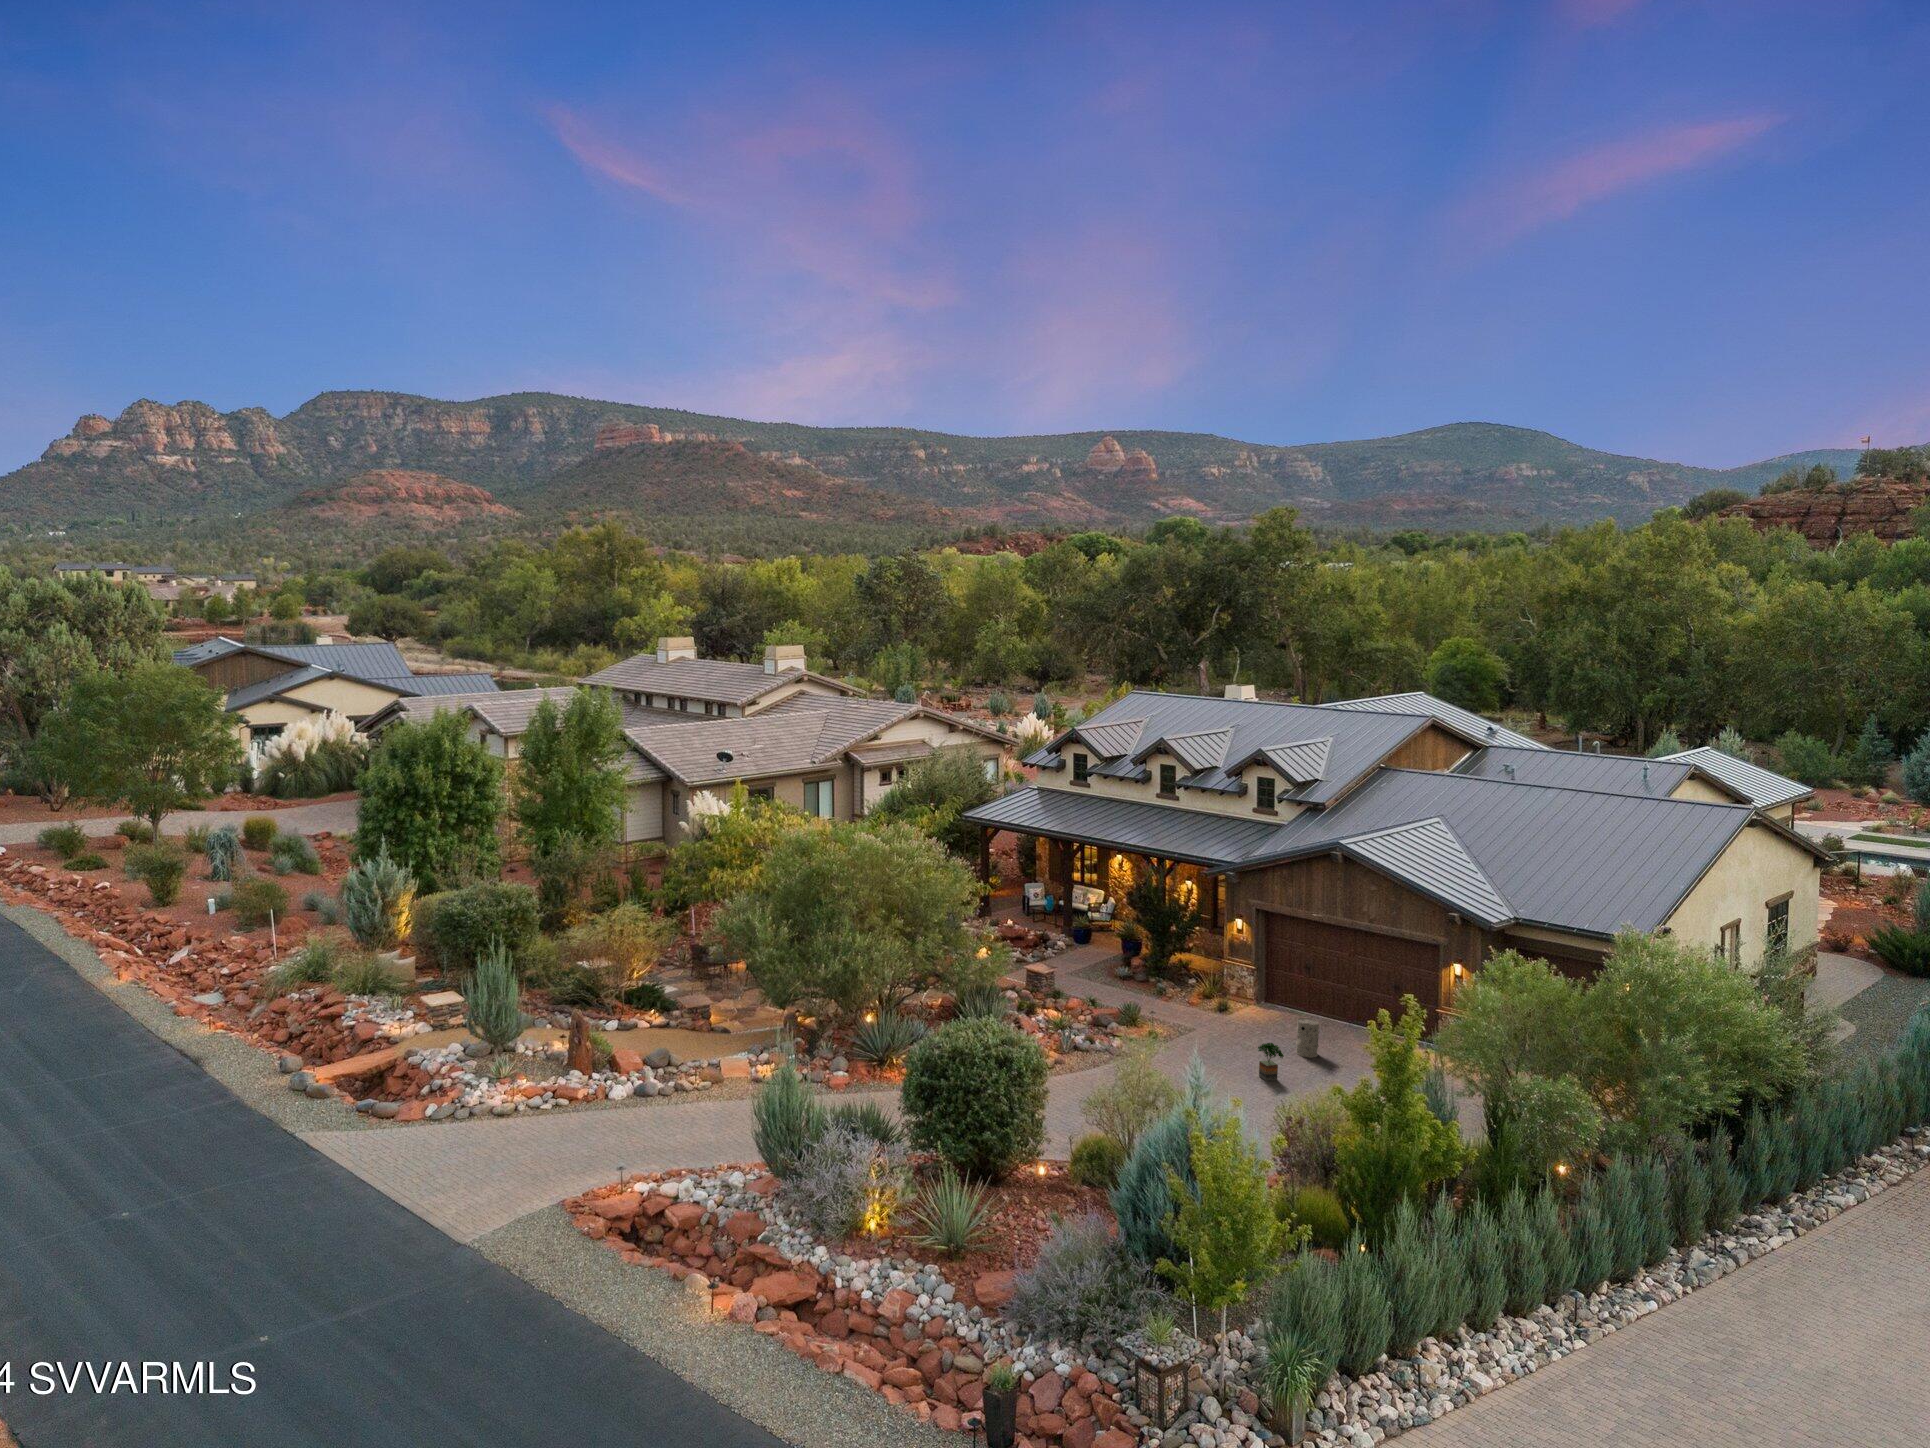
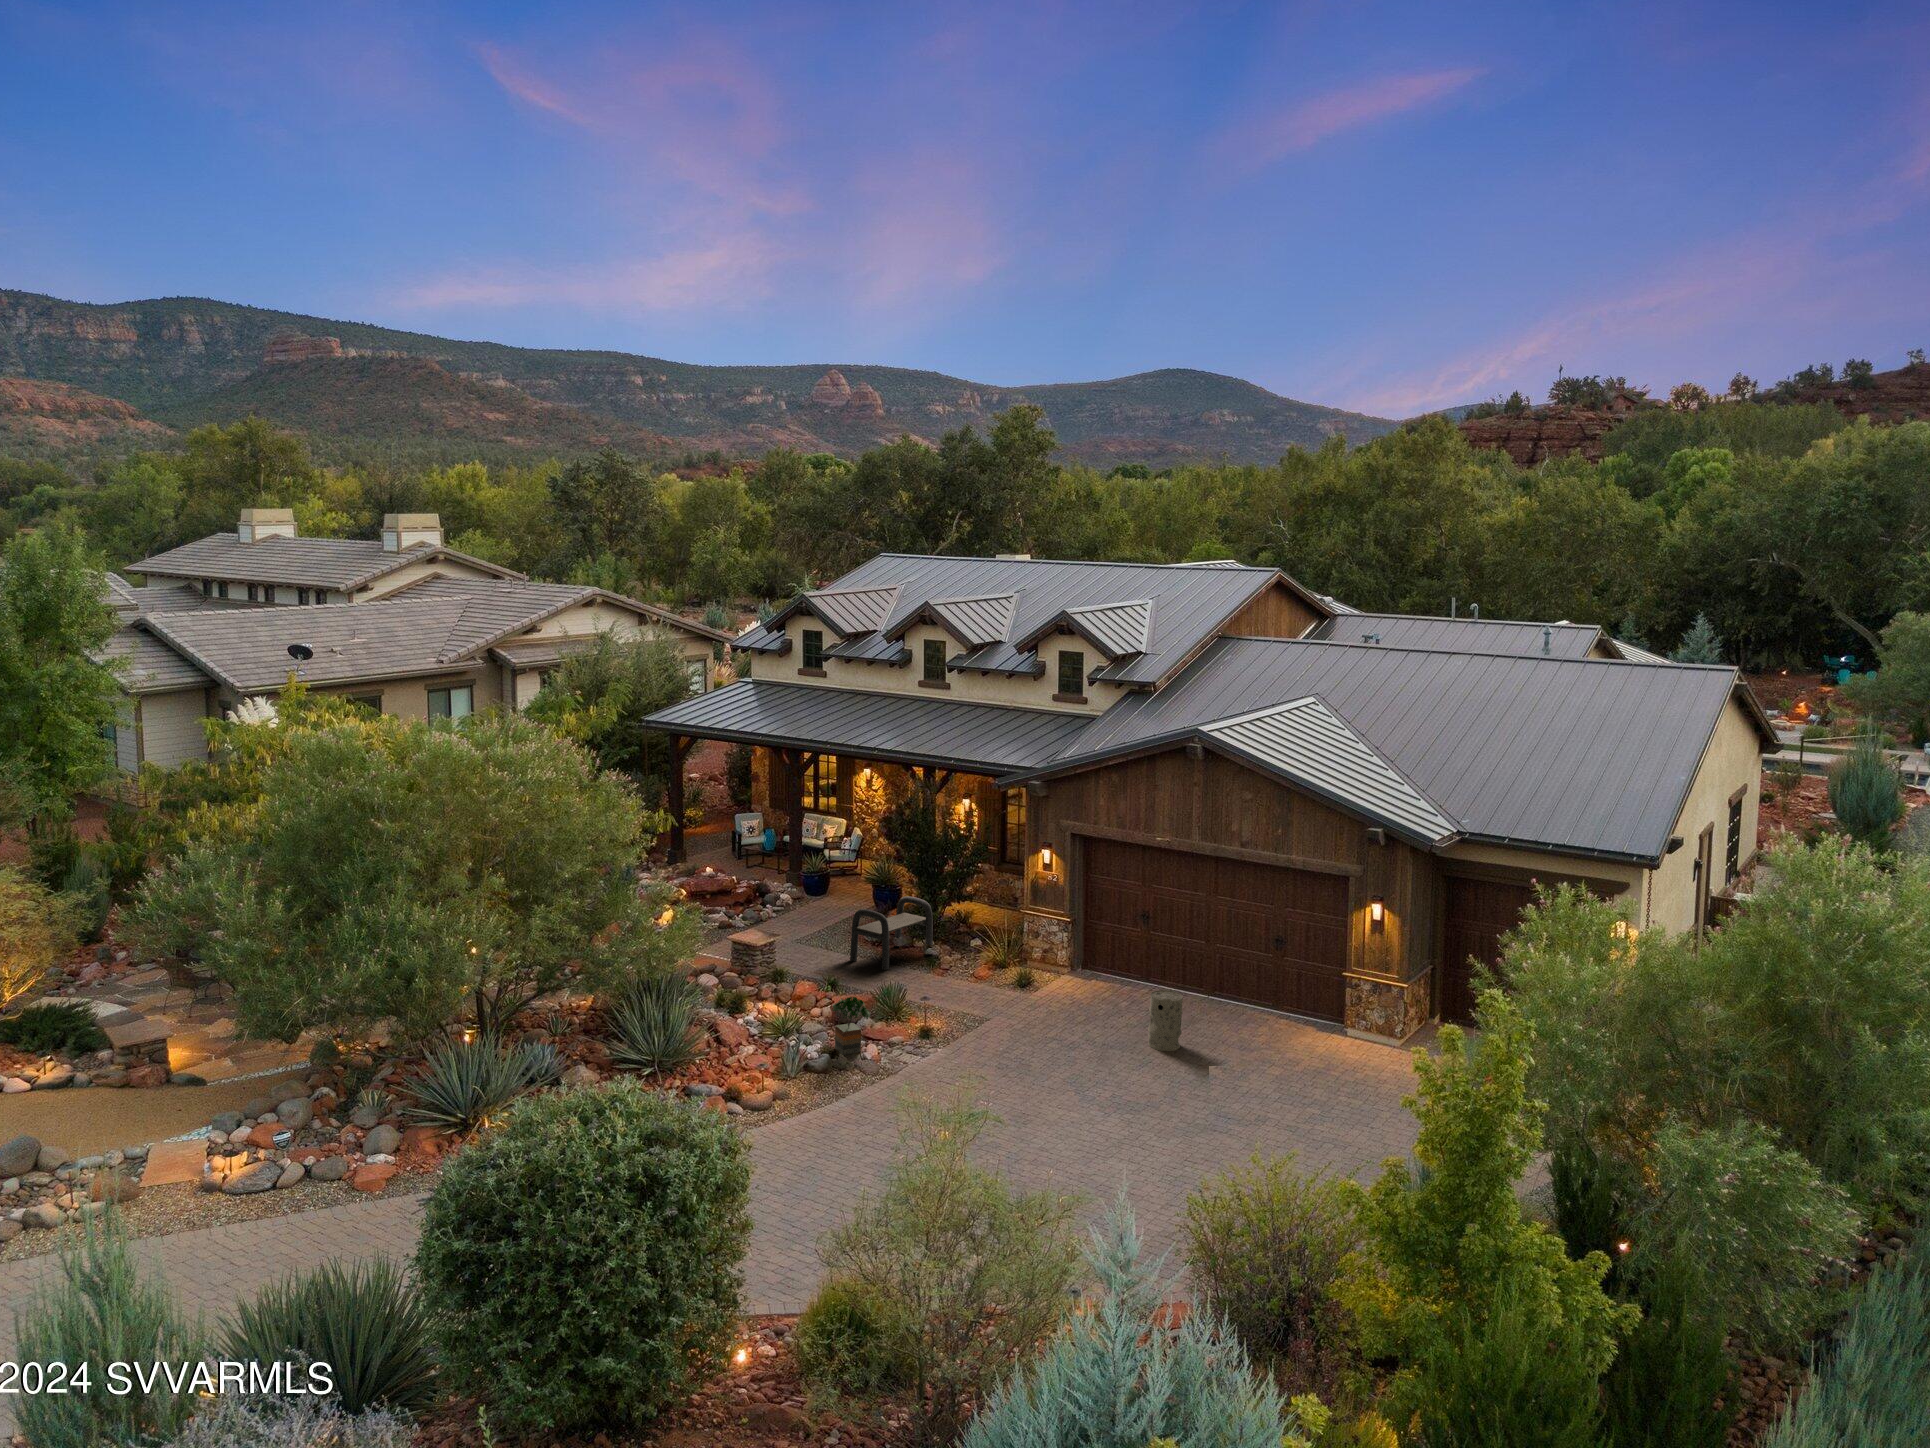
bench: none [1104,948,1160,997] -> present [850,896,933,970]
potted tree: present [1257,1043,1284,1081] -> present [833,997,870,1055]

